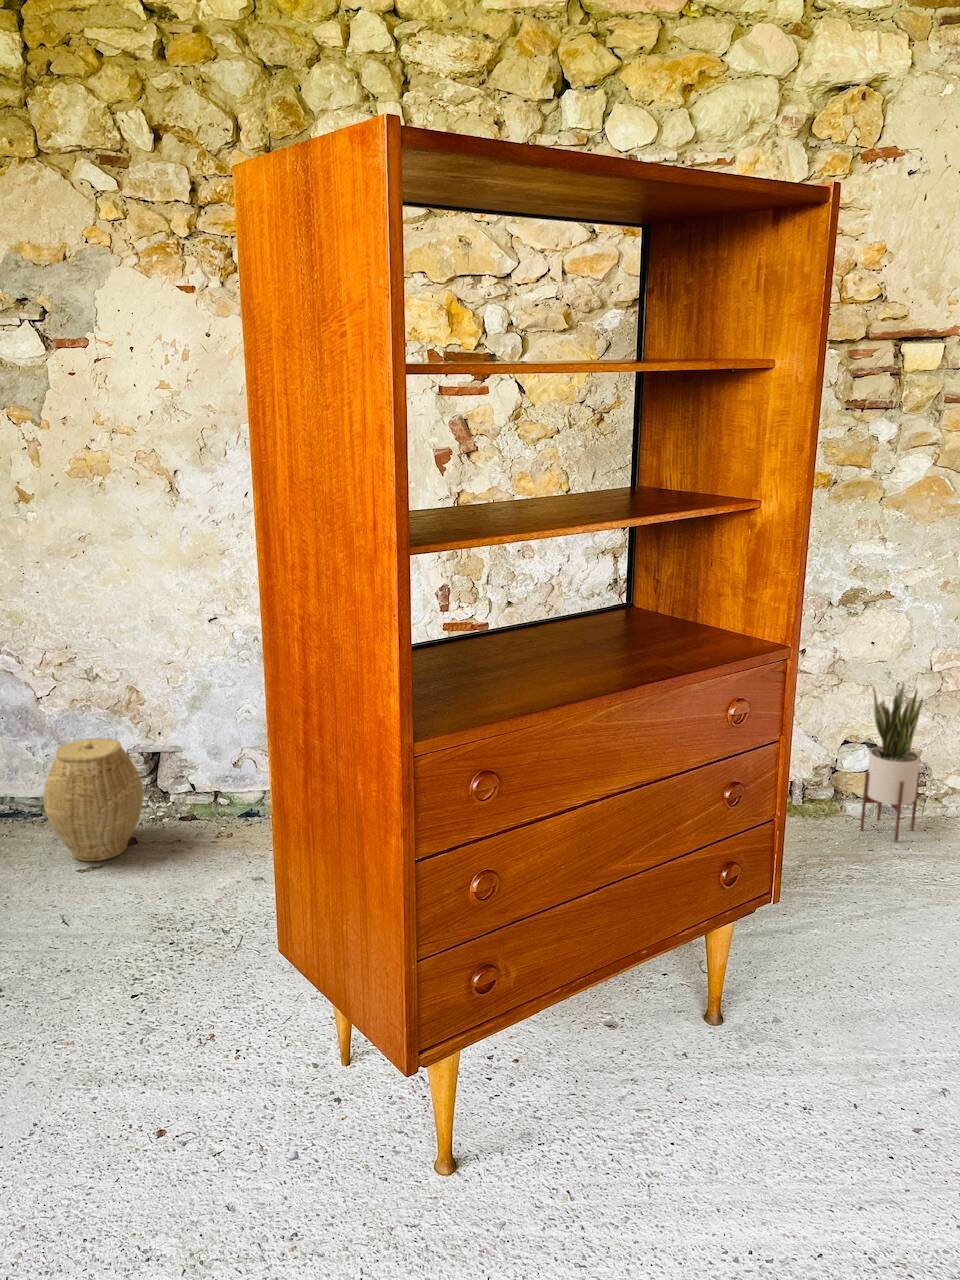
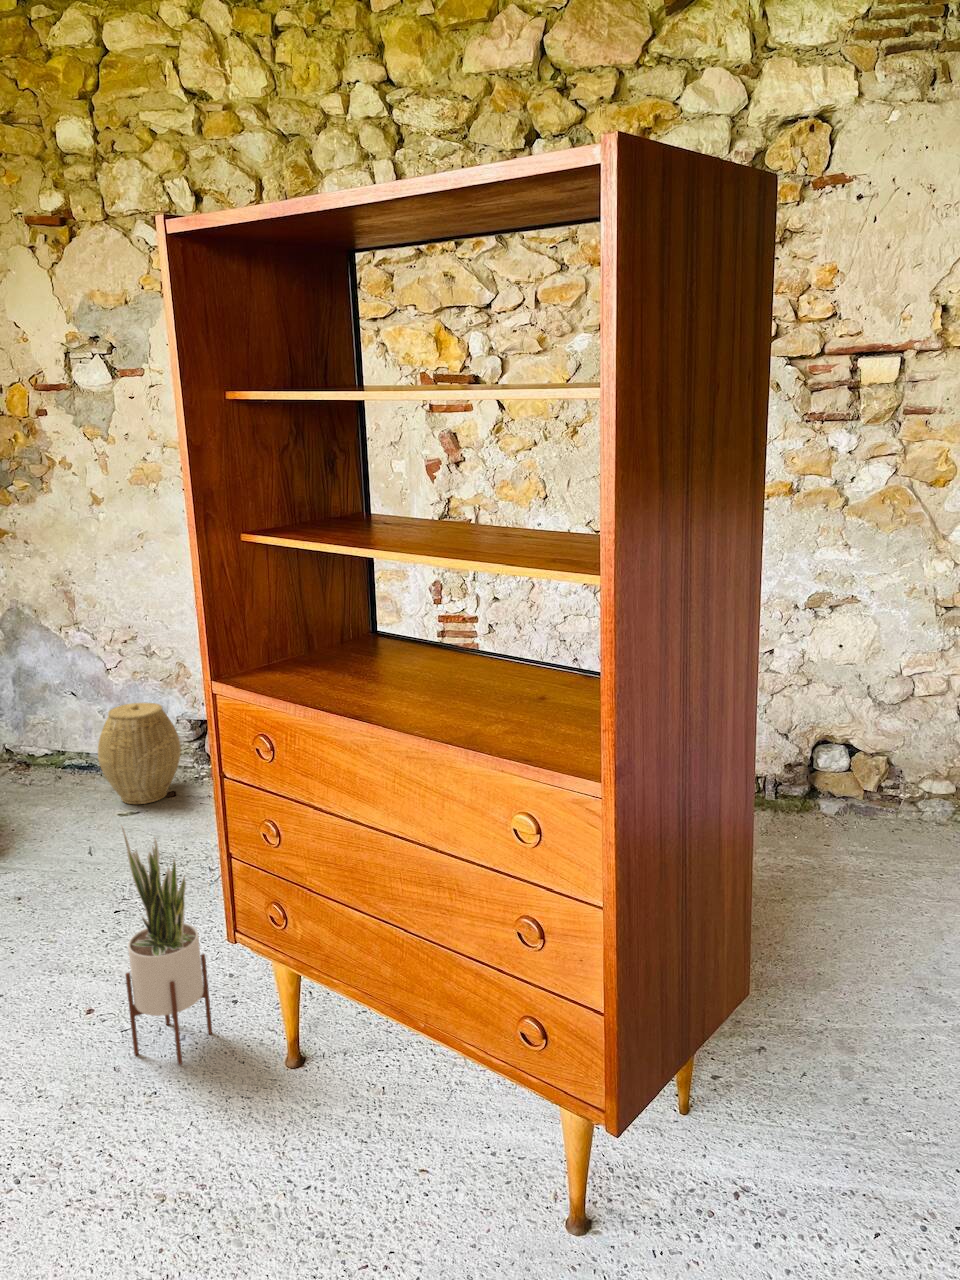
potted plant: present [860,682,923,841] -> present [122,827,212,1065]

